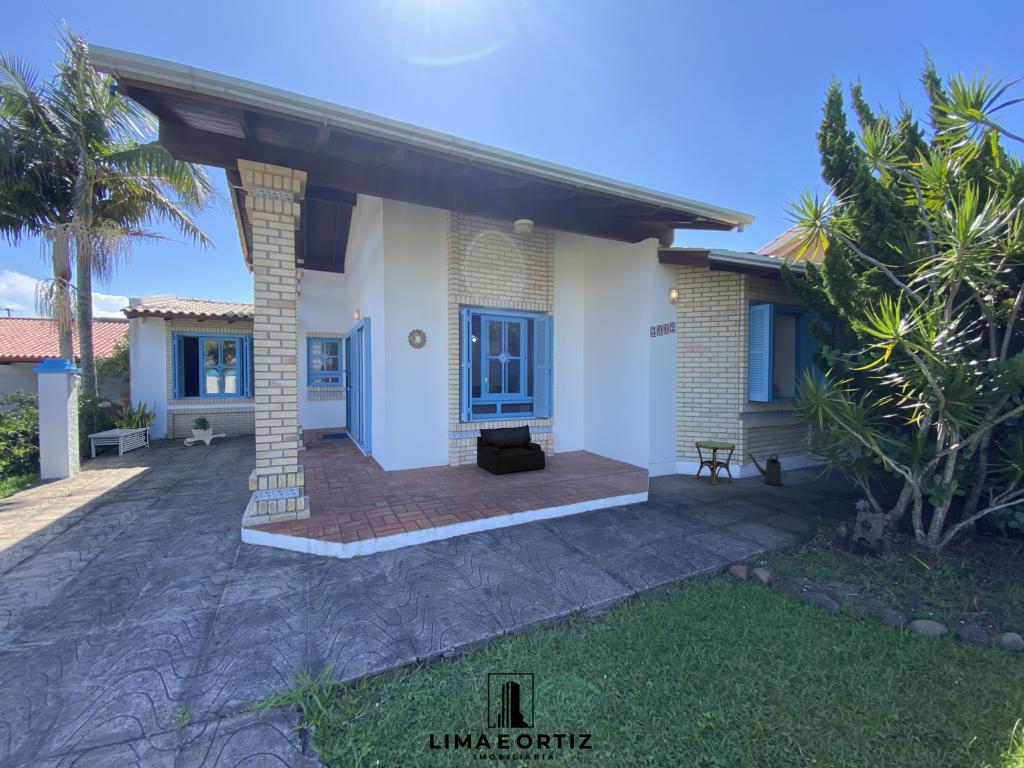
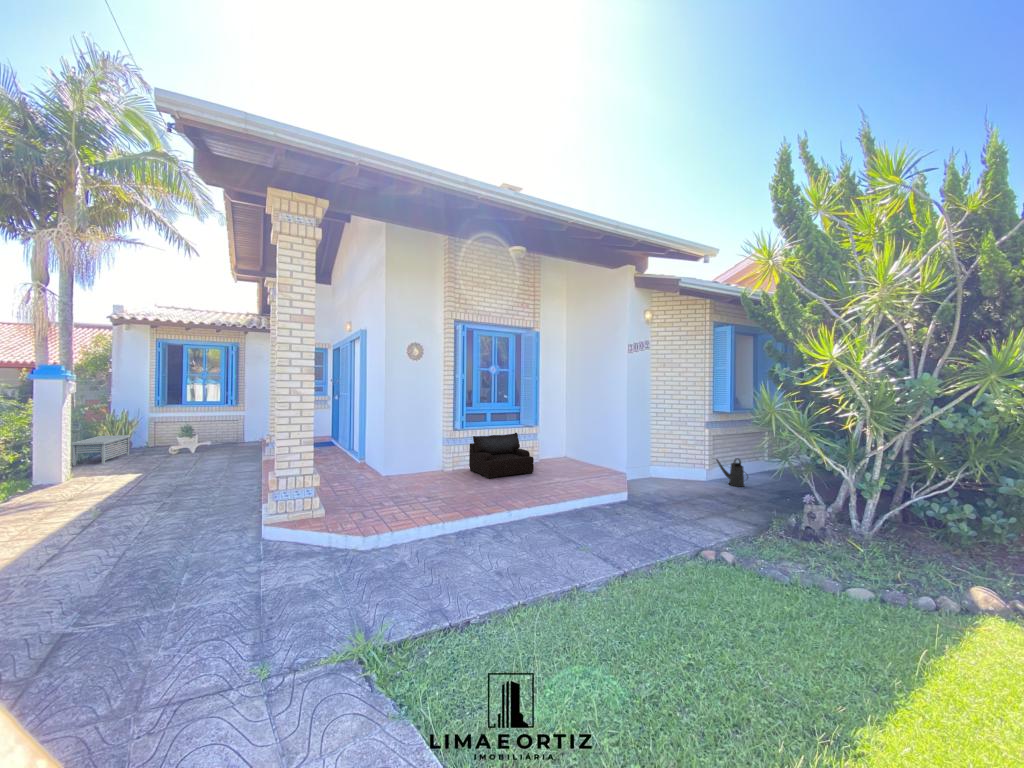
side table: present [695,441,735,485] -> none [668,448,704,487]

